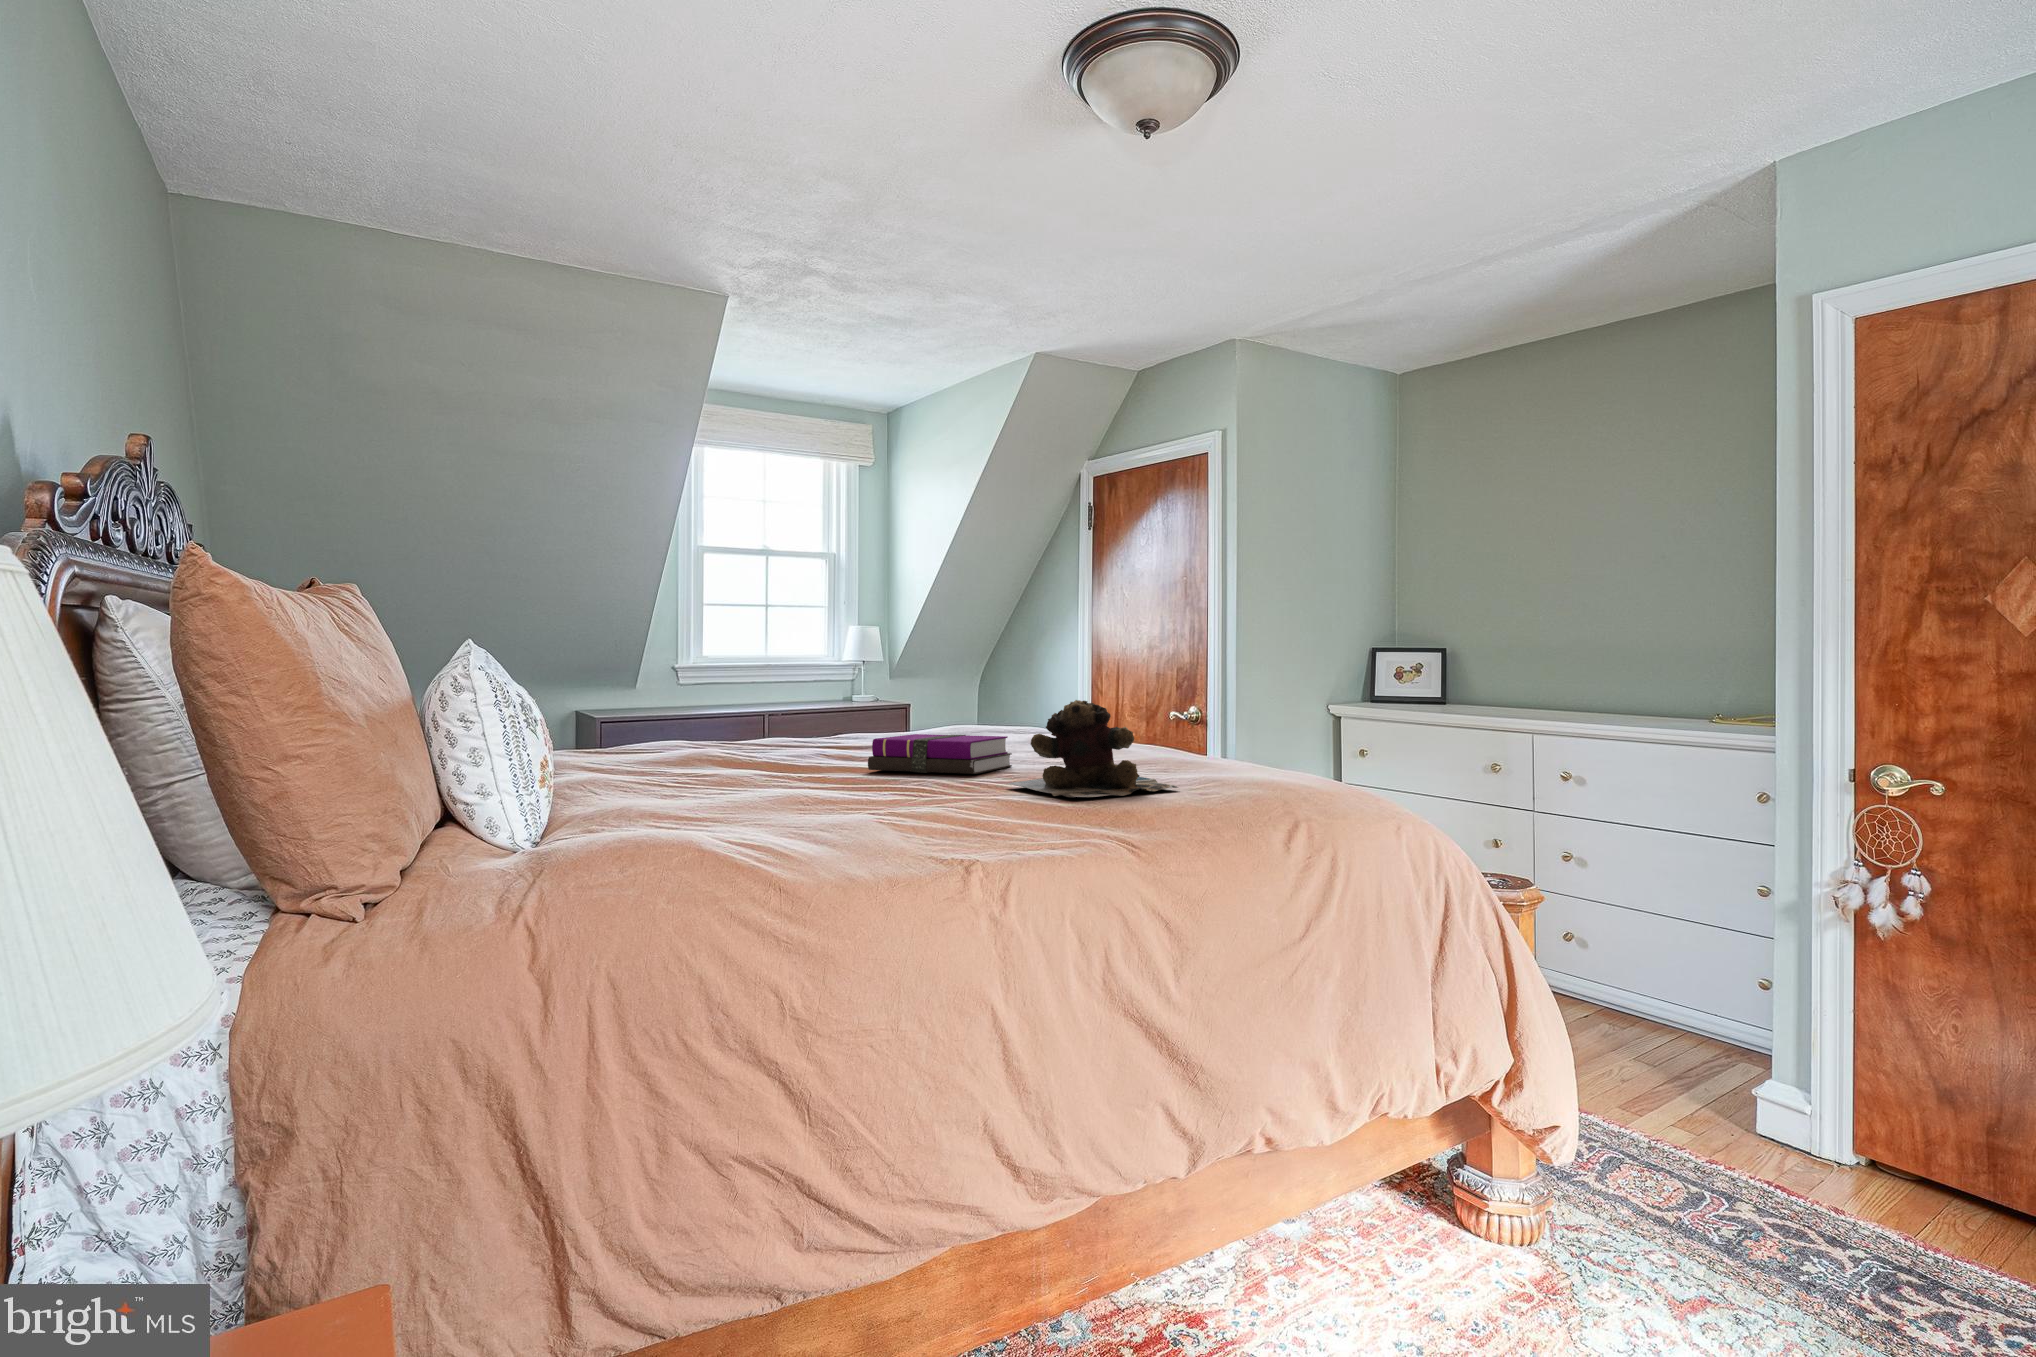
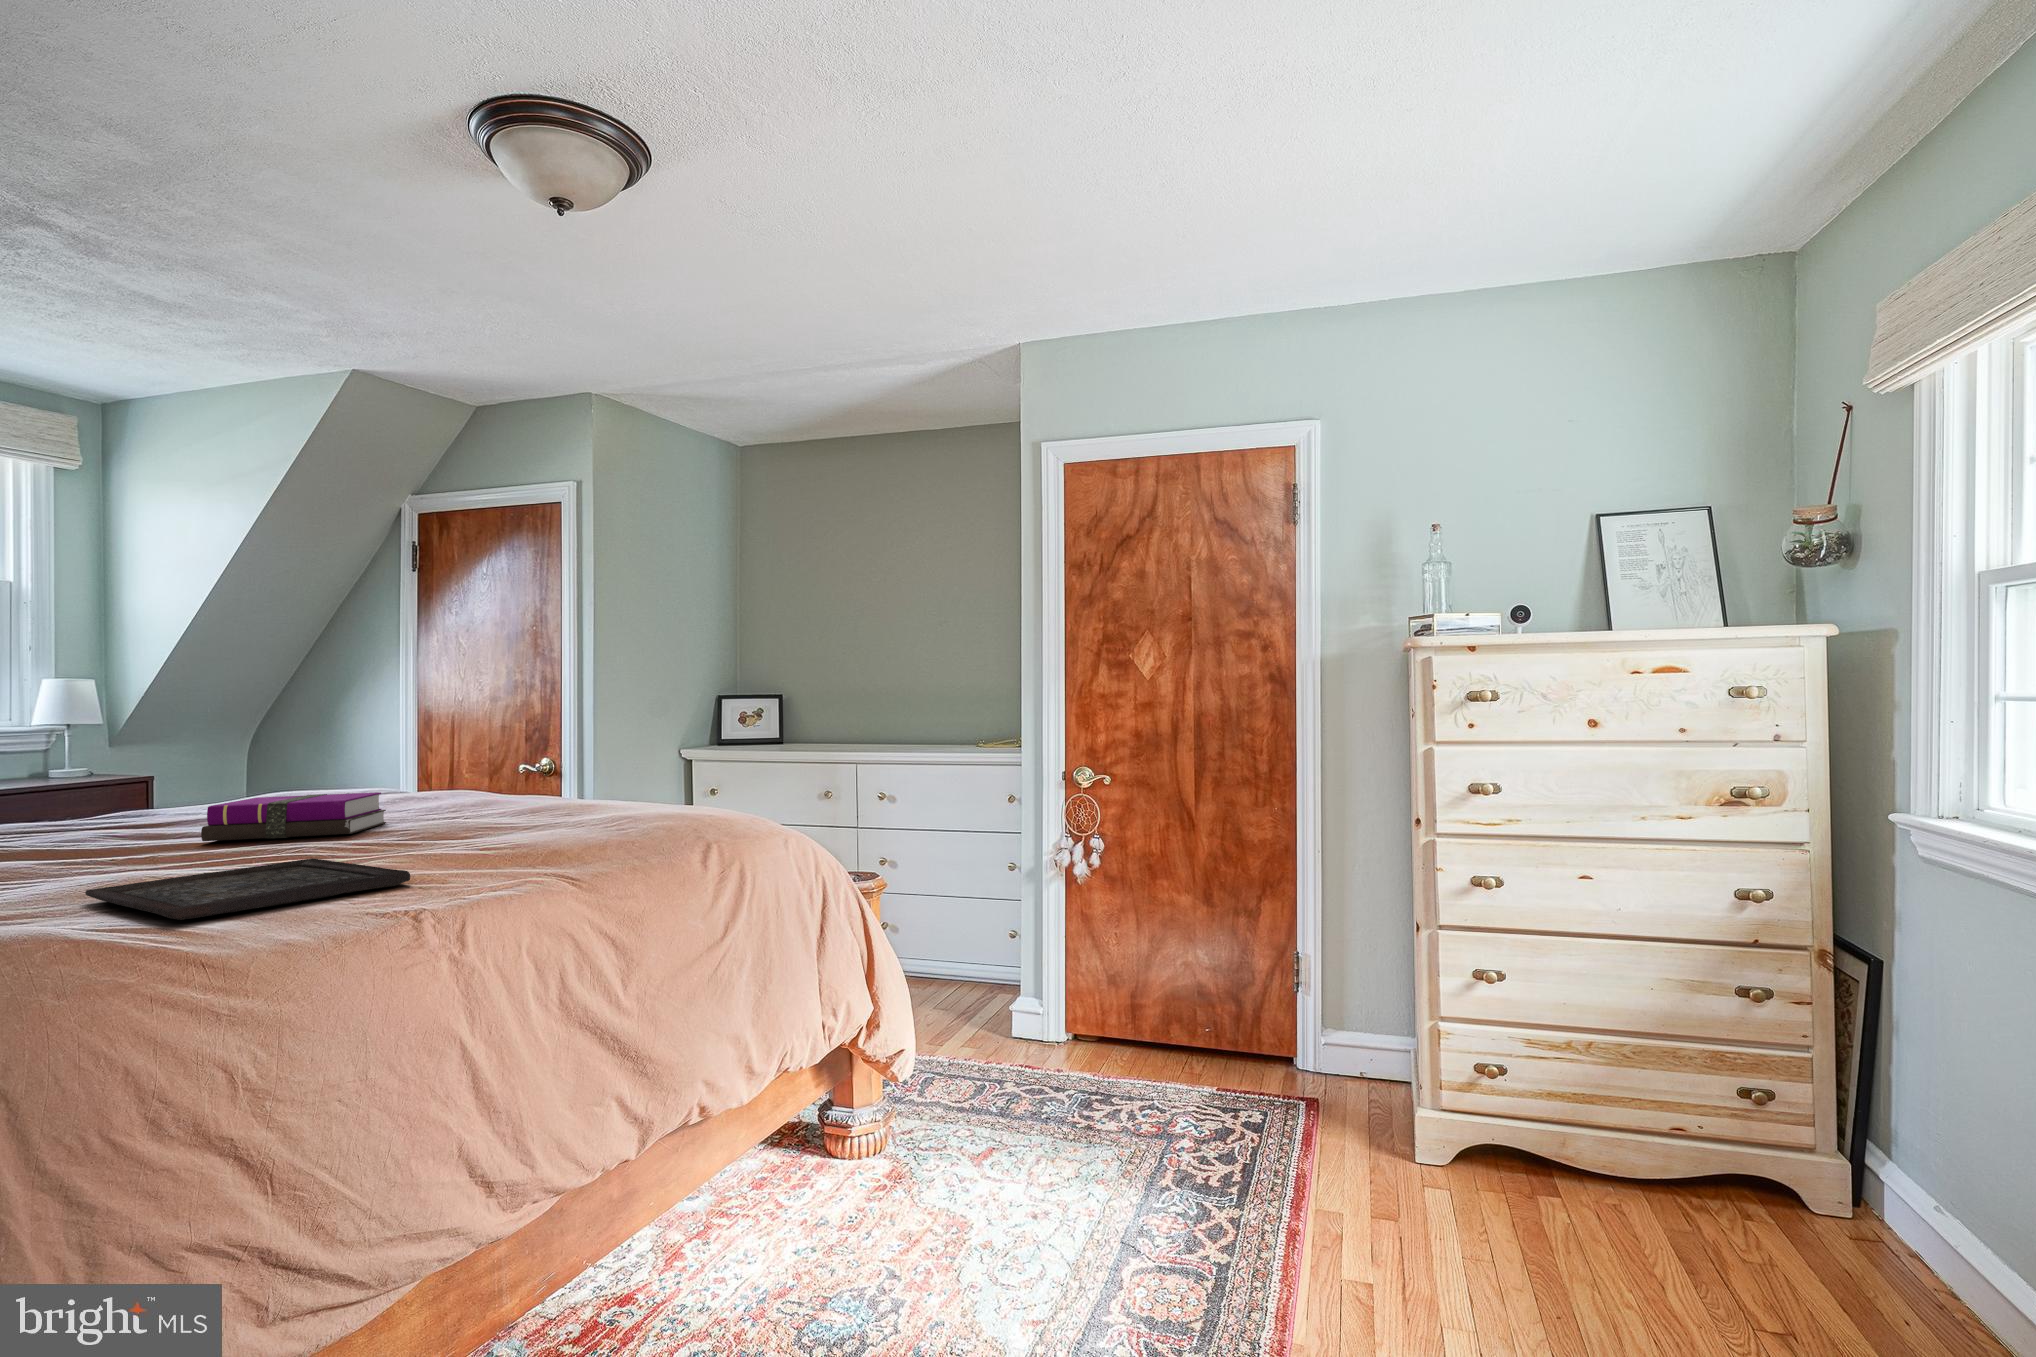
teddy bear: present [1009,700,1178,797] -> none [404,751,592,846]
tray: none [747,794,973,840] -> present [85,858,410,920]

